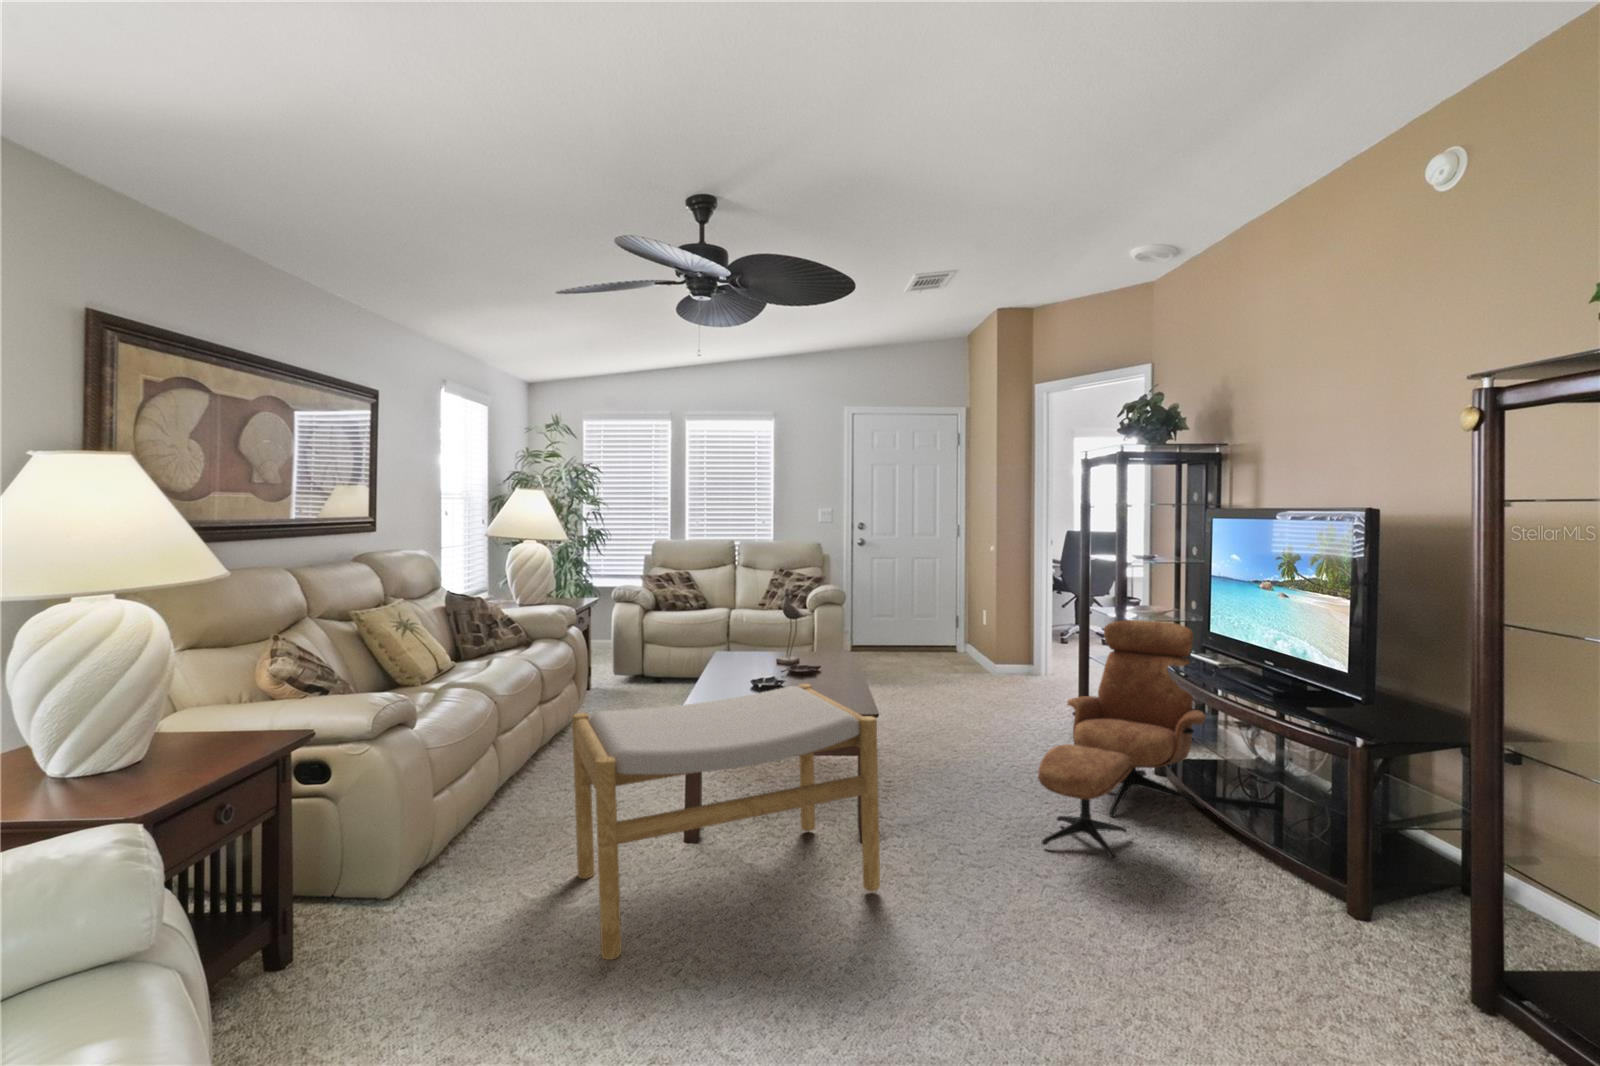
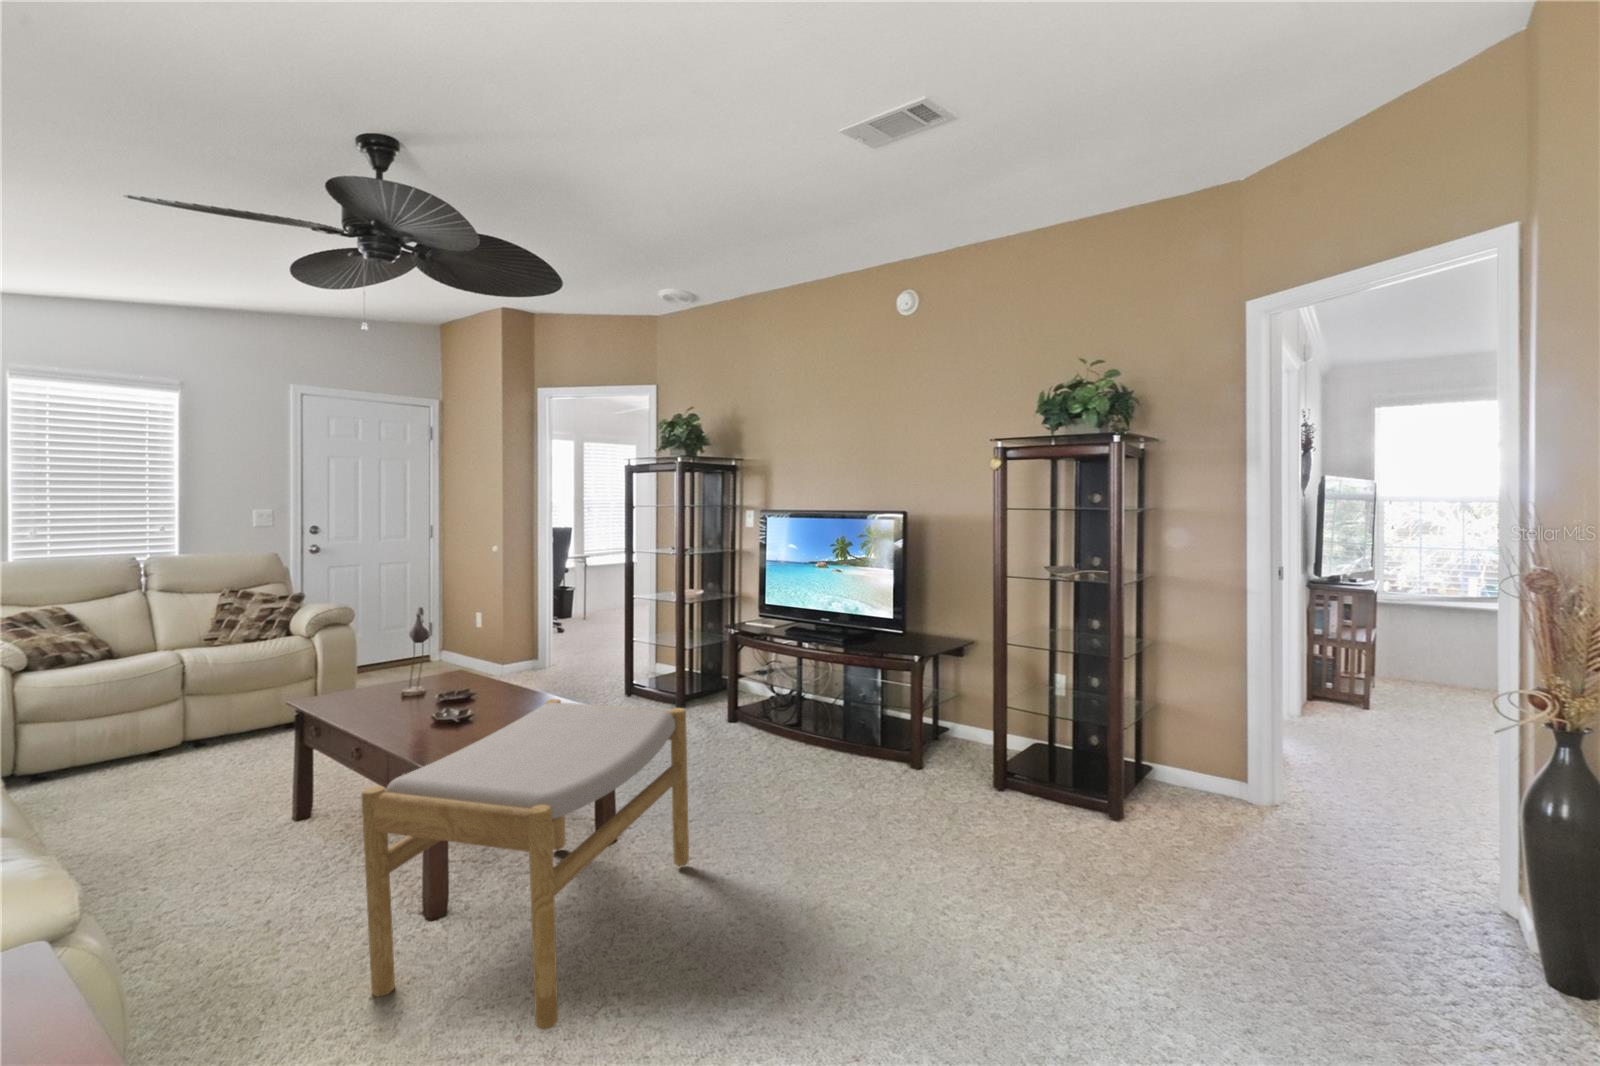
lounge chair: present [1038,620,1205,860] -> none [688,600,795,788]

